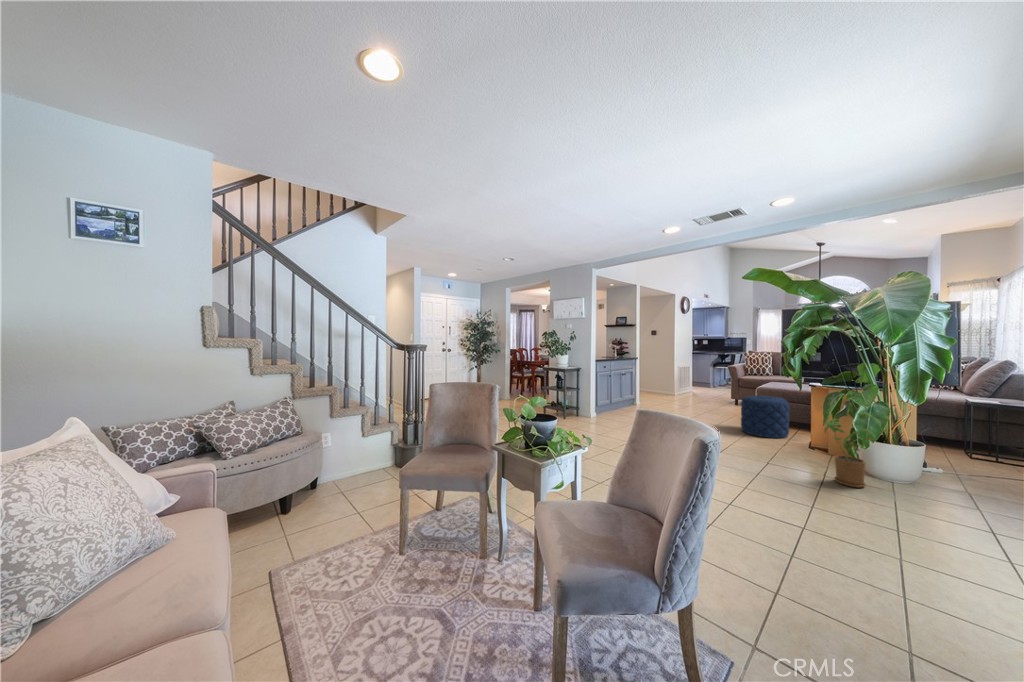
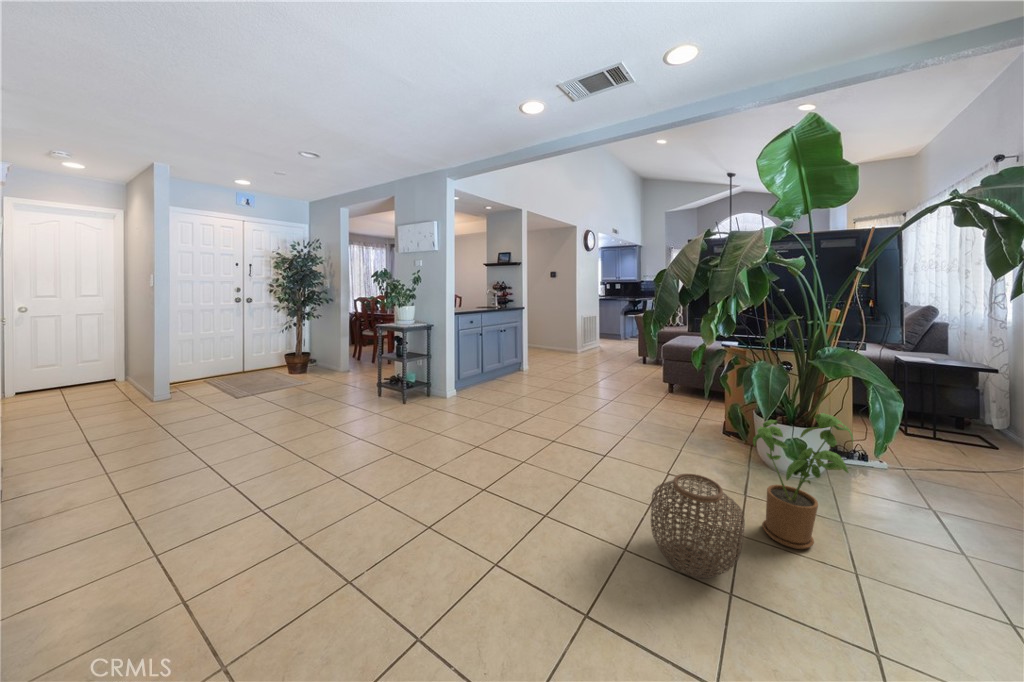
pouf: present [741,396,790,438] -> none [637,360,699,422]
woven basket: none [765,441,818,491] -> present [651,474,745,578]

